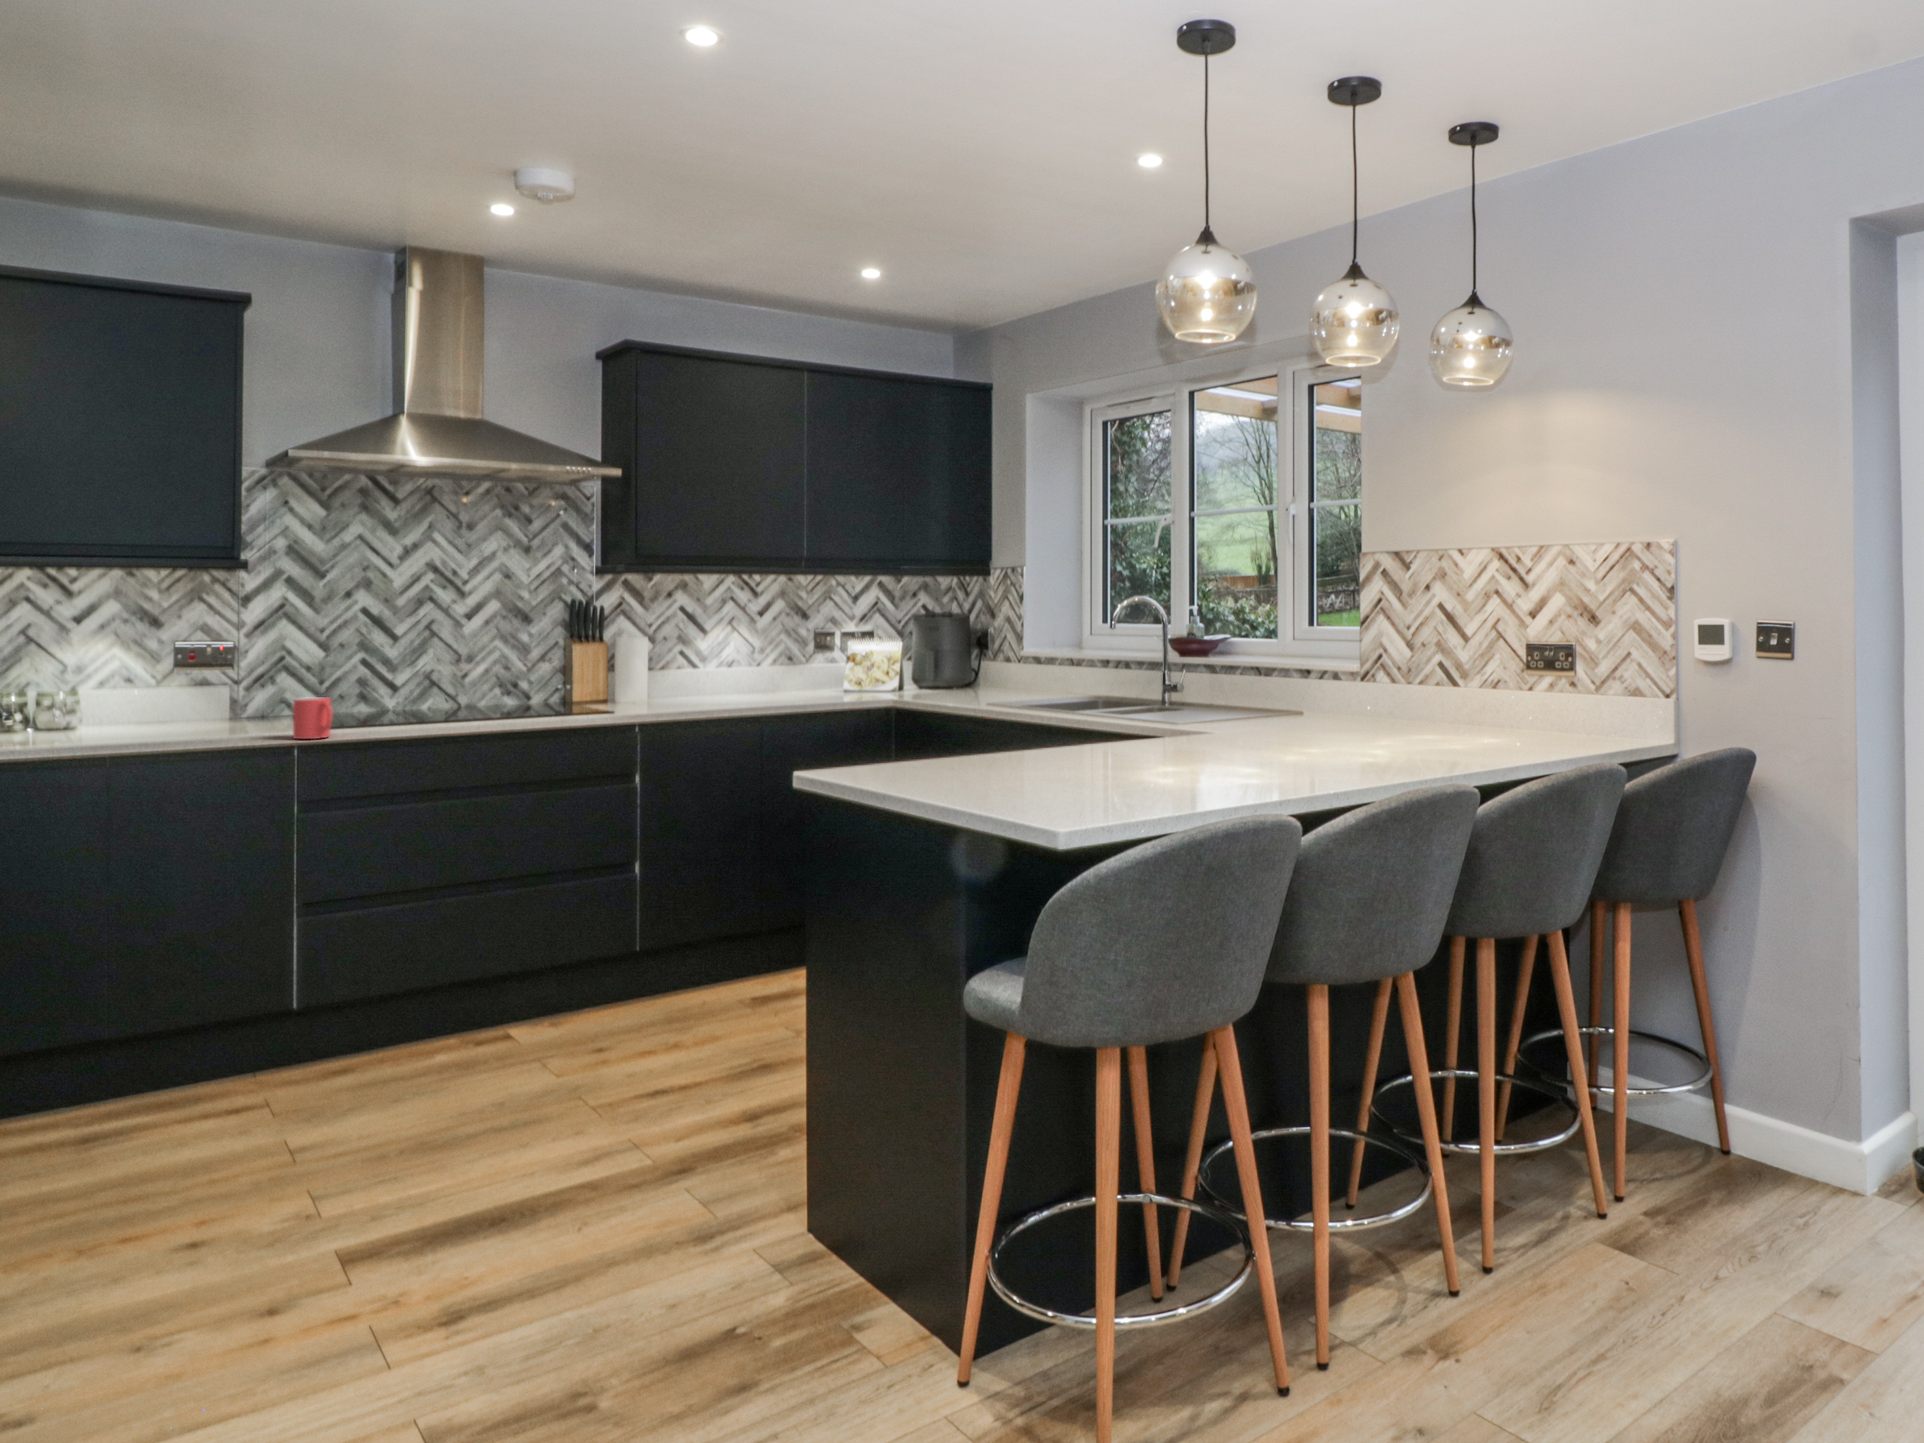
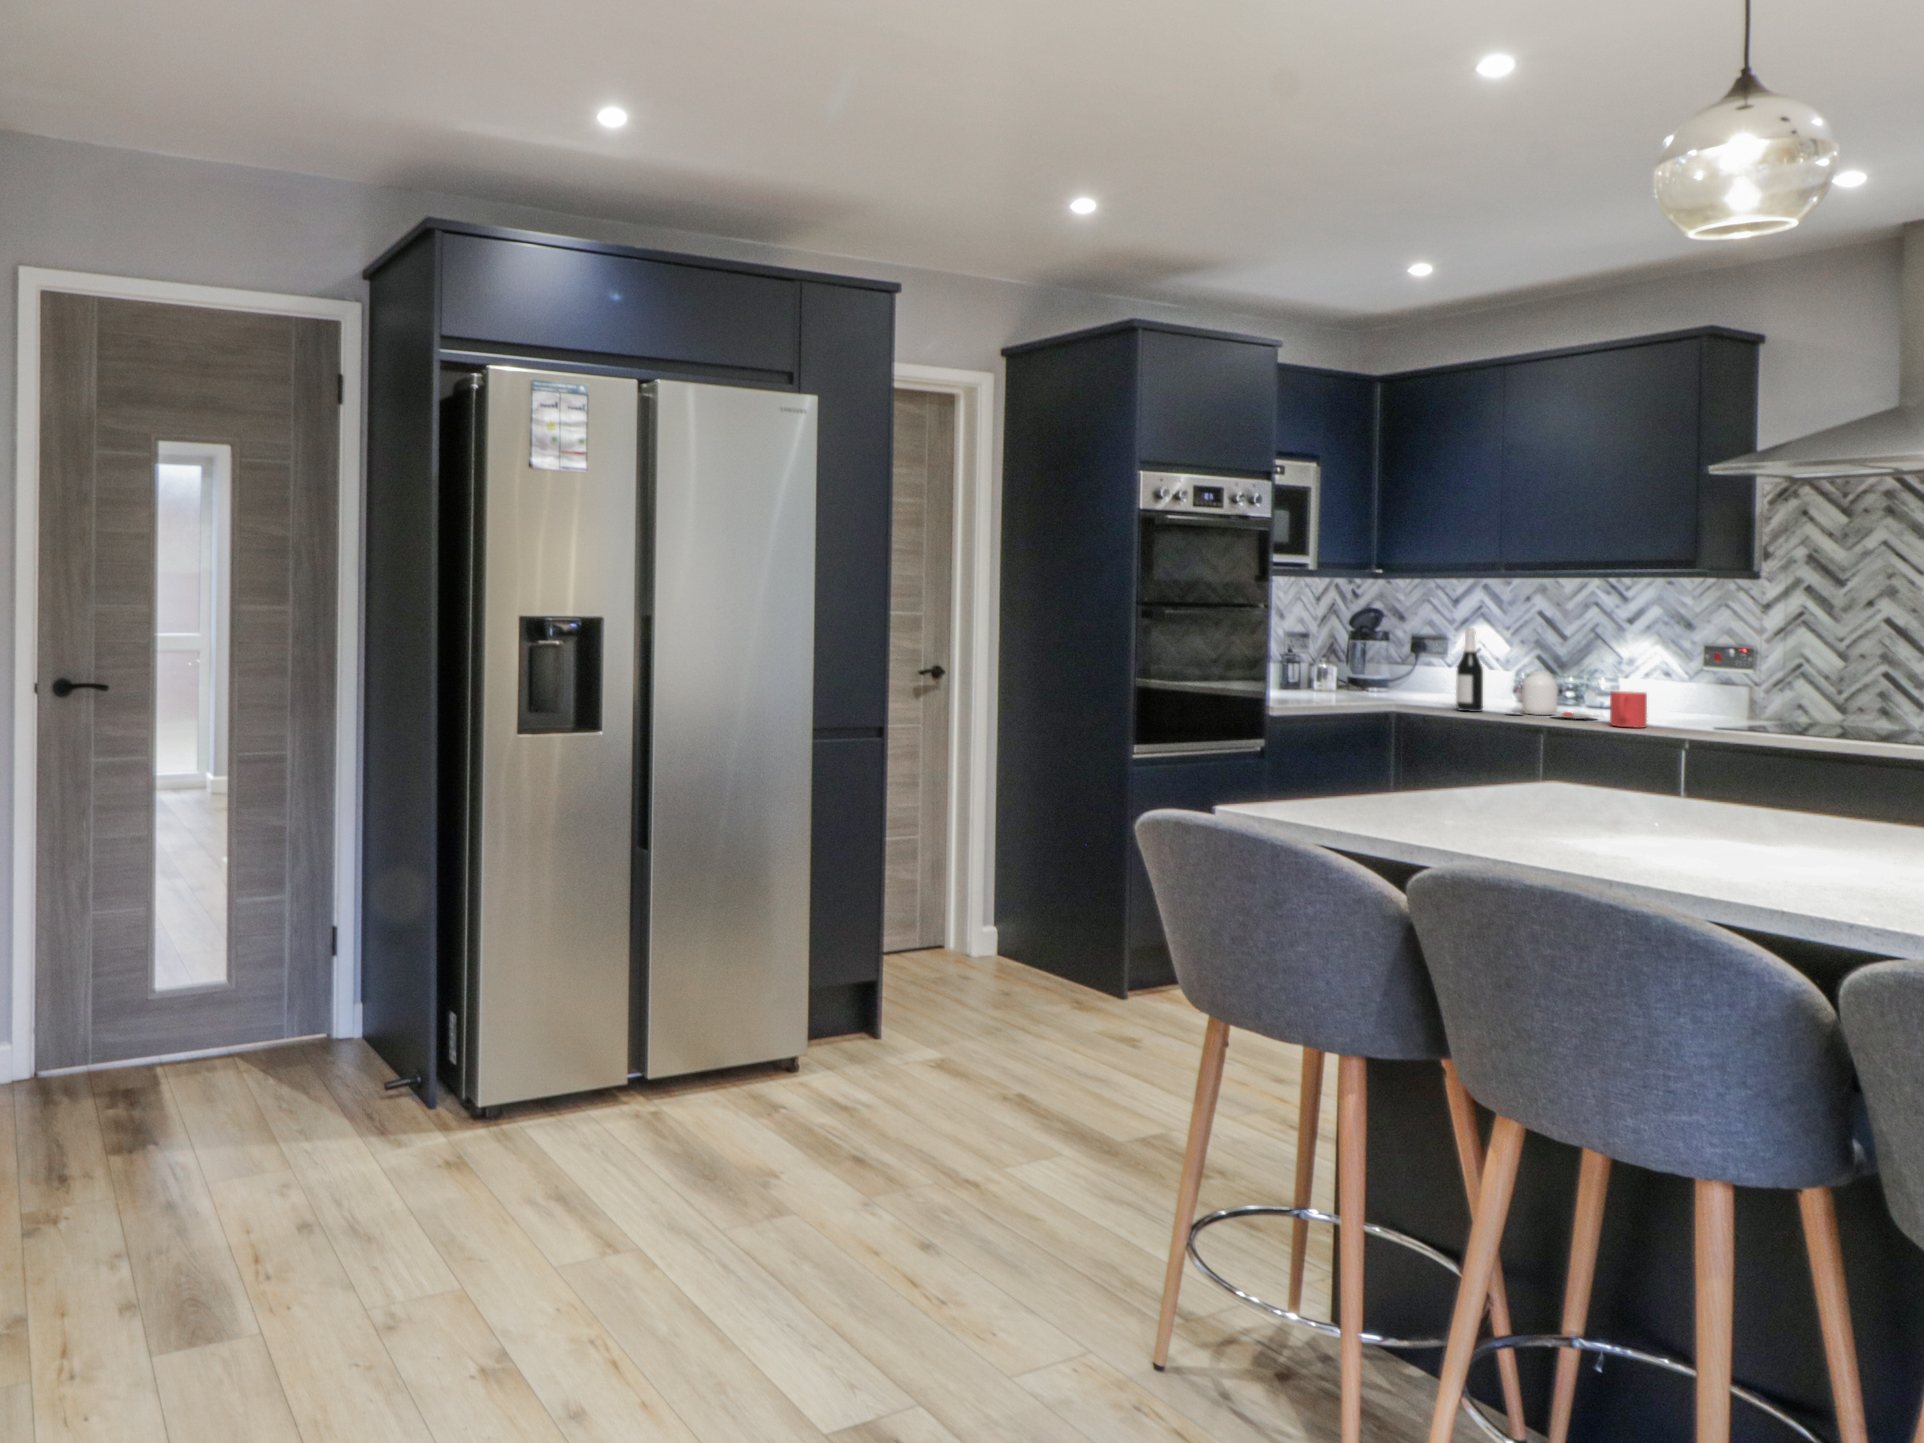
wine bottle: none [56,633,98,755] -> present [1456,628,1483,712]
jar: none [136,687,251,748] -> present [1522,671,1594,719]

